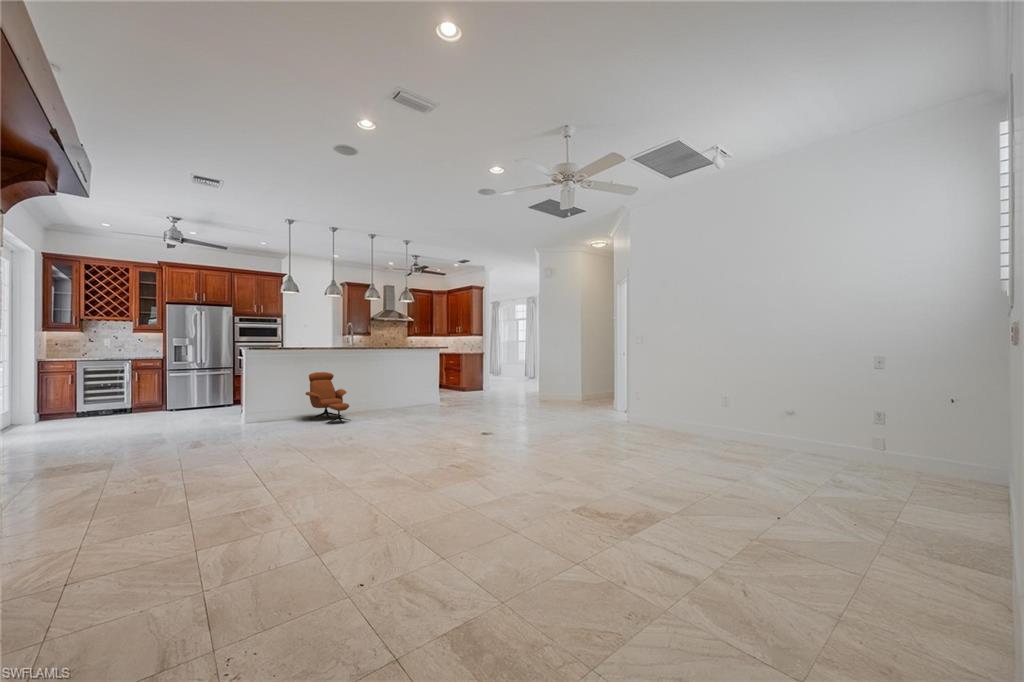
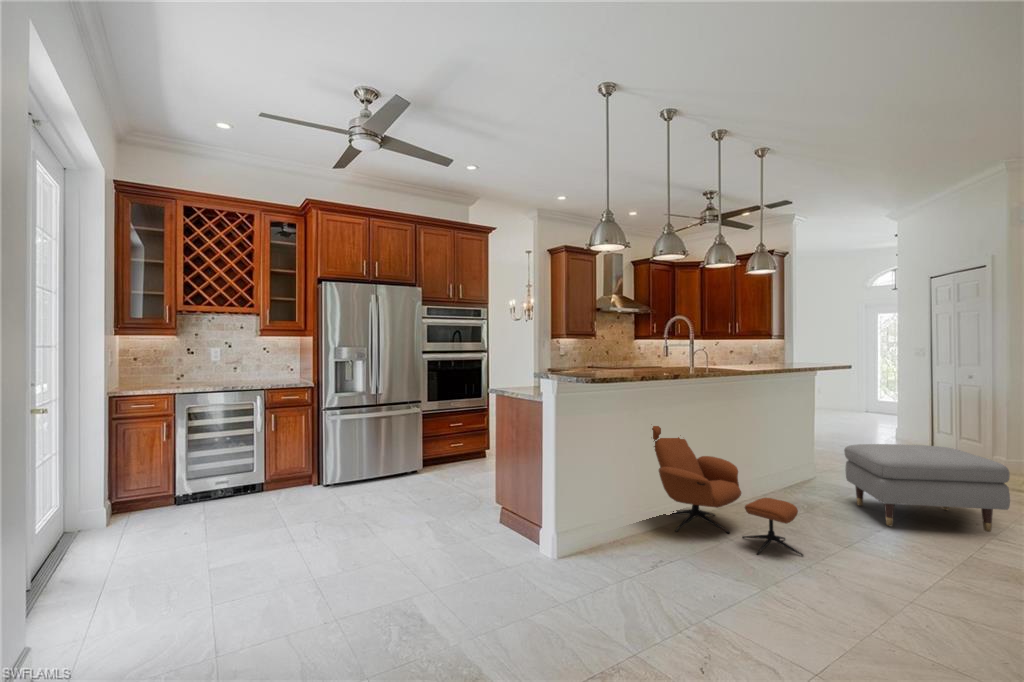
ottoman: none [403,385,458,418] -> present [844,444,1010,532]

